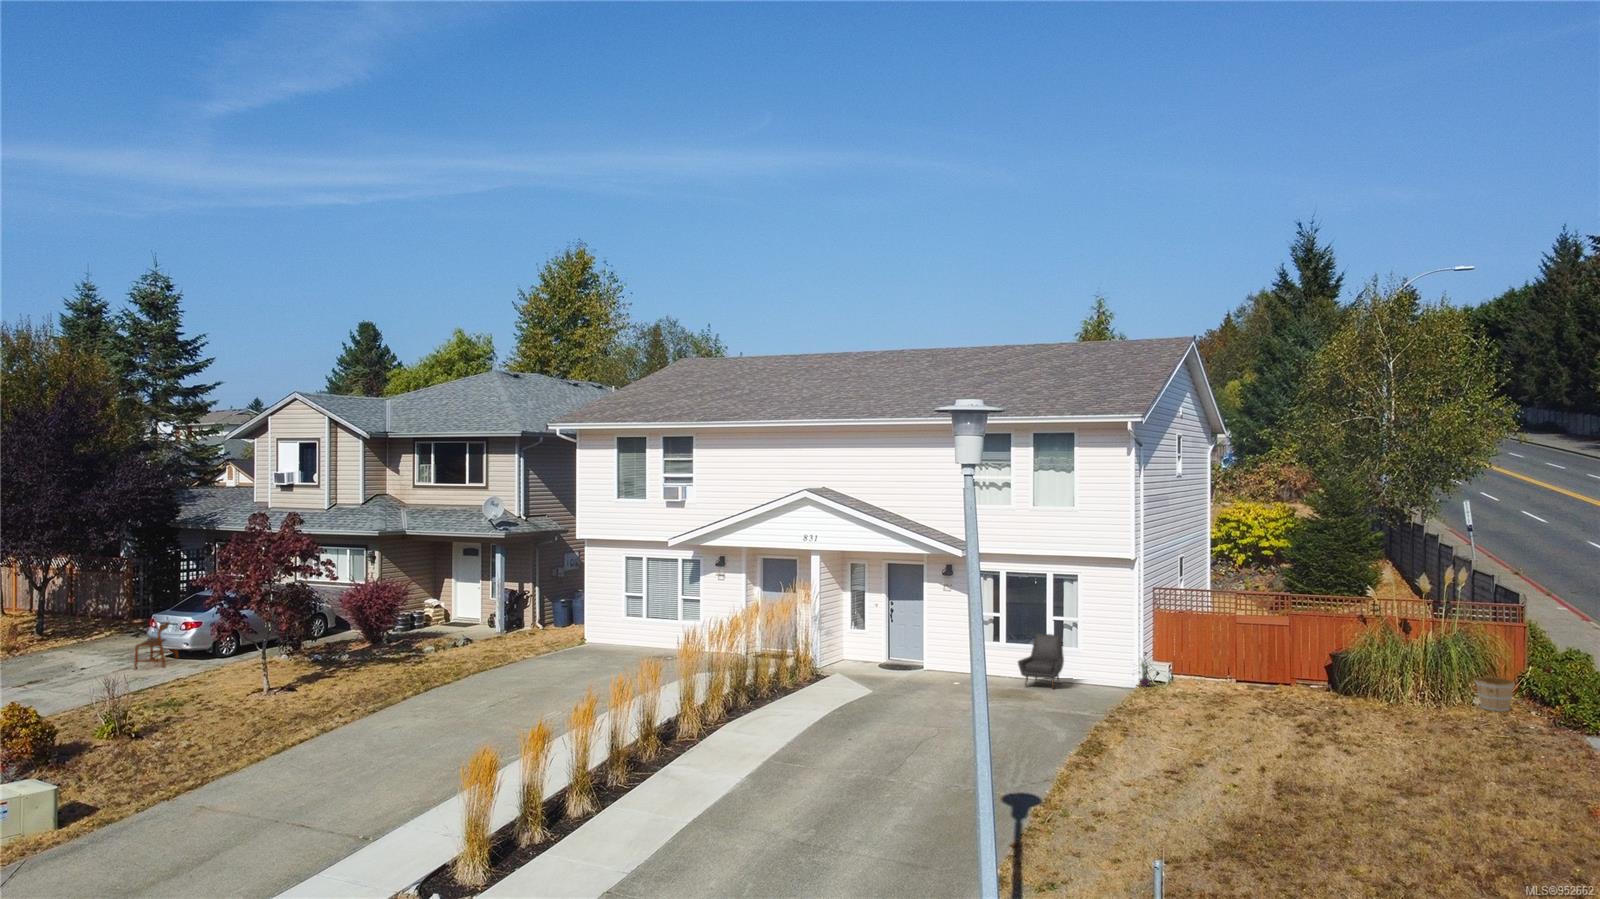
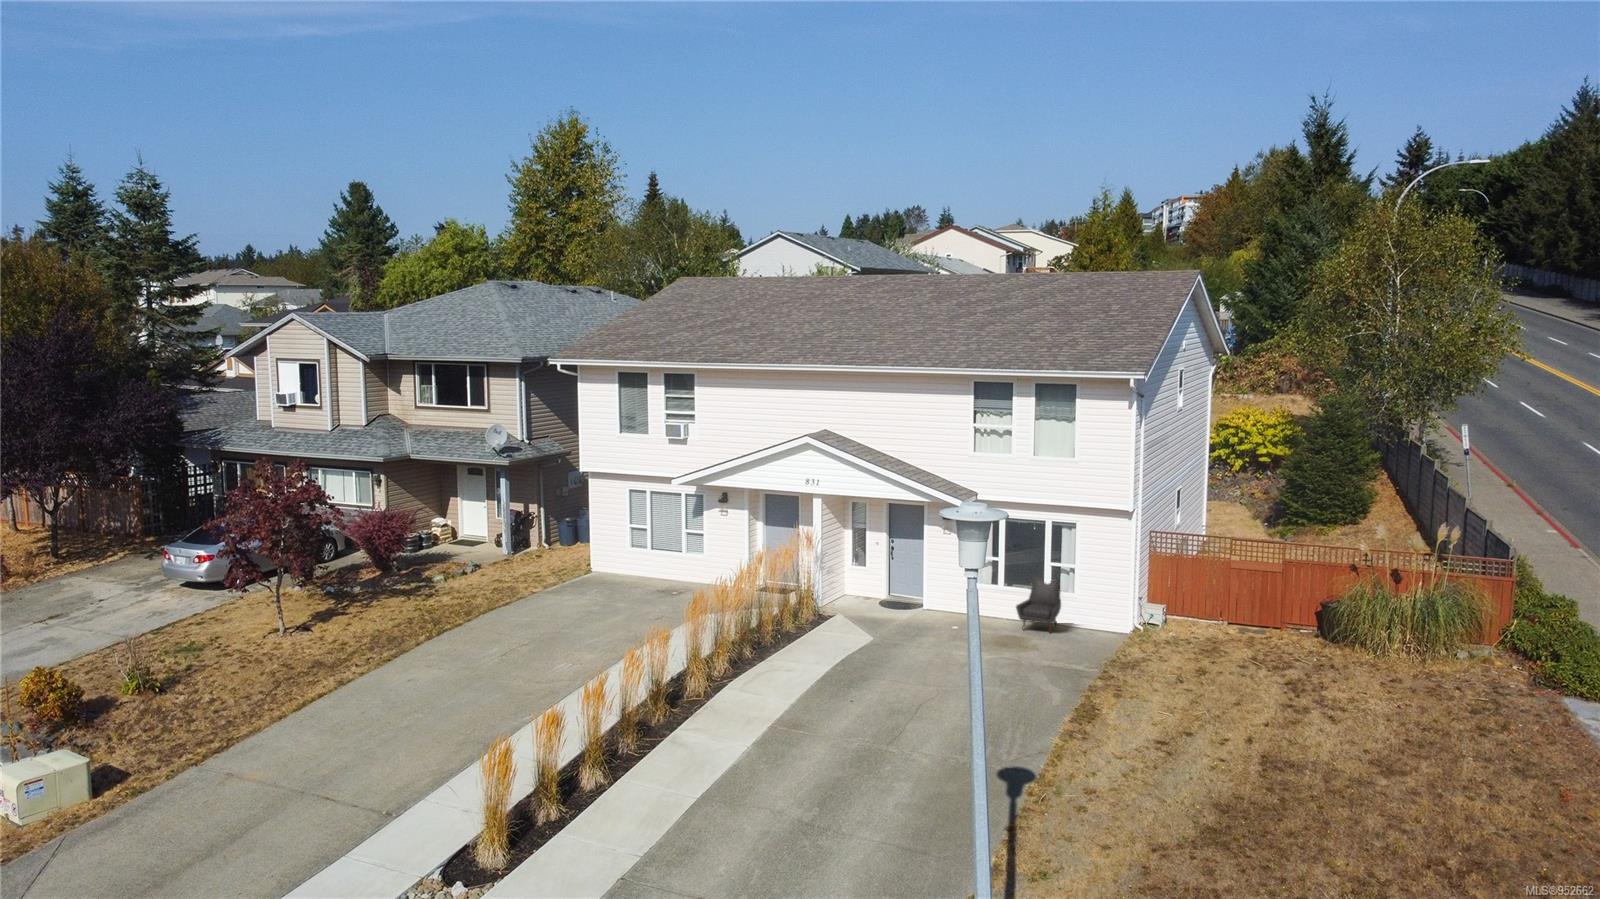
bench: present [134,622,178,669] -> none [150,550,193,603]
decorative plant: present [1140,662,1150,687] -> none [1126,603,1154,632]
wooden bucket: present [1475,676,1515,712] -> none [1461,633,1501,669]

